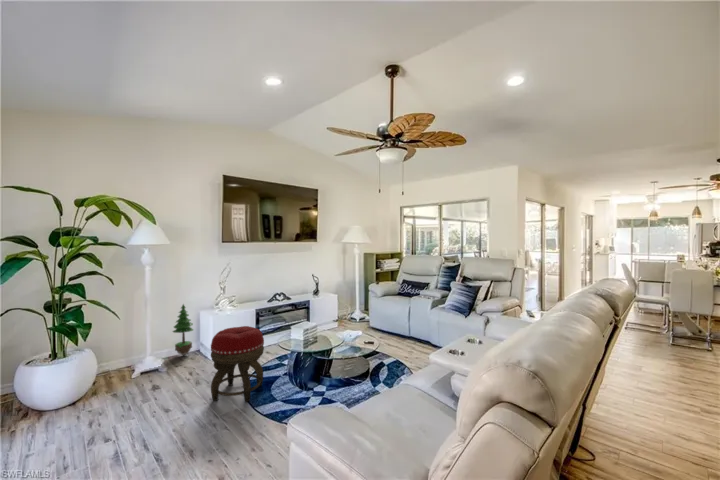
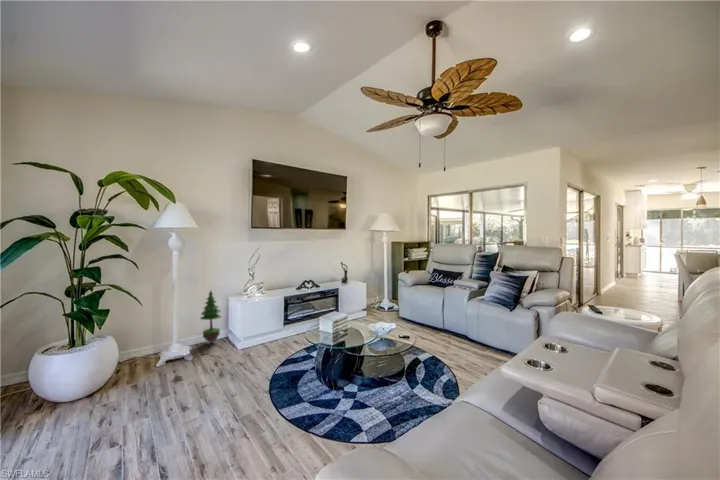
footstool: present [211,326,264,402] -> none [232,316,290,401]

